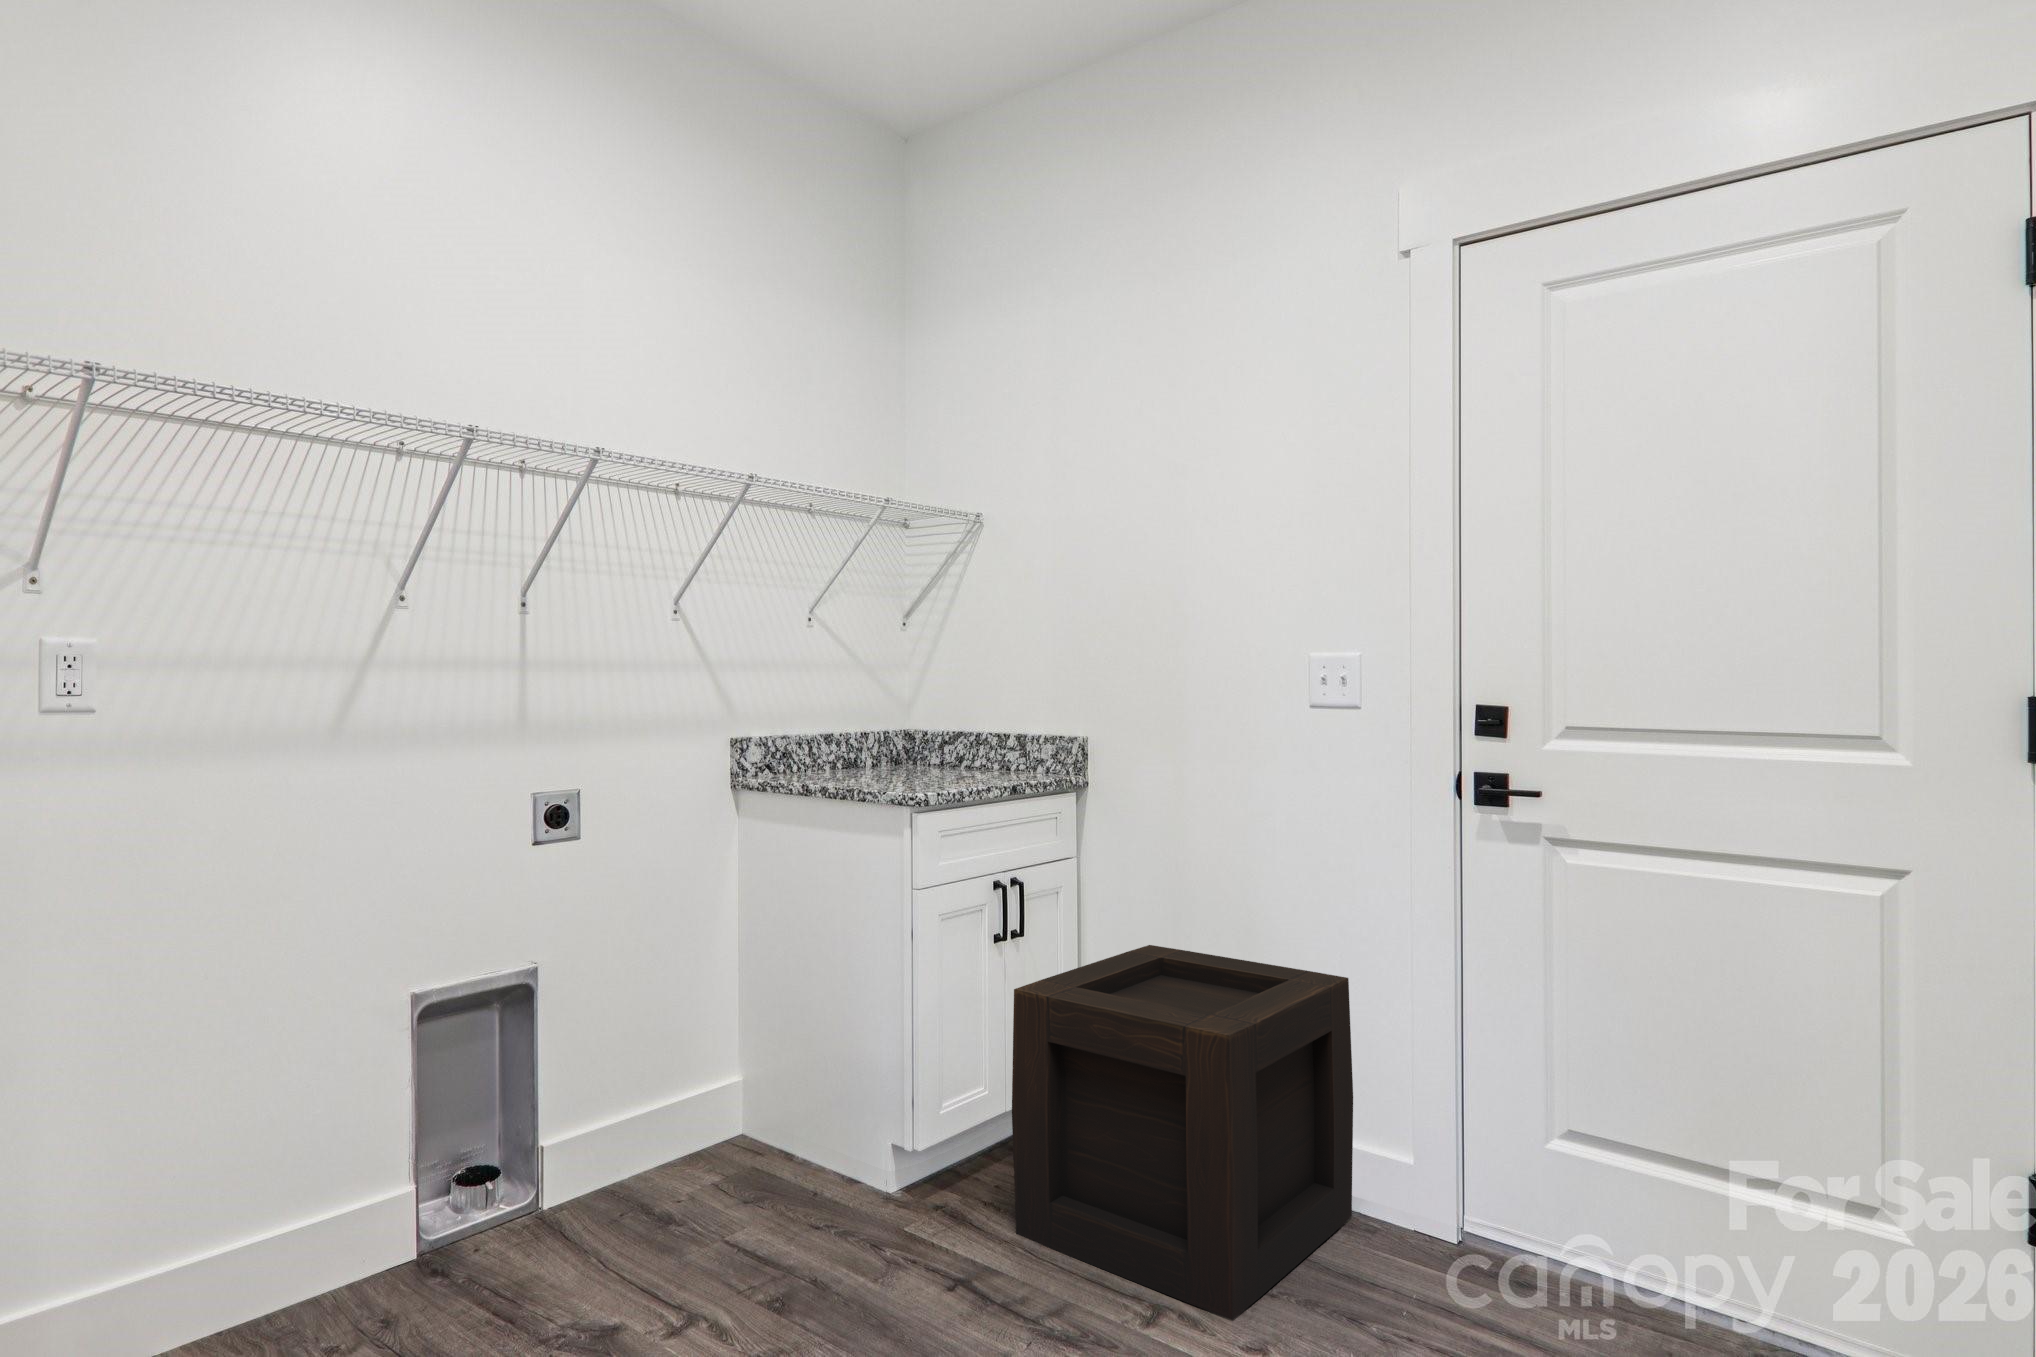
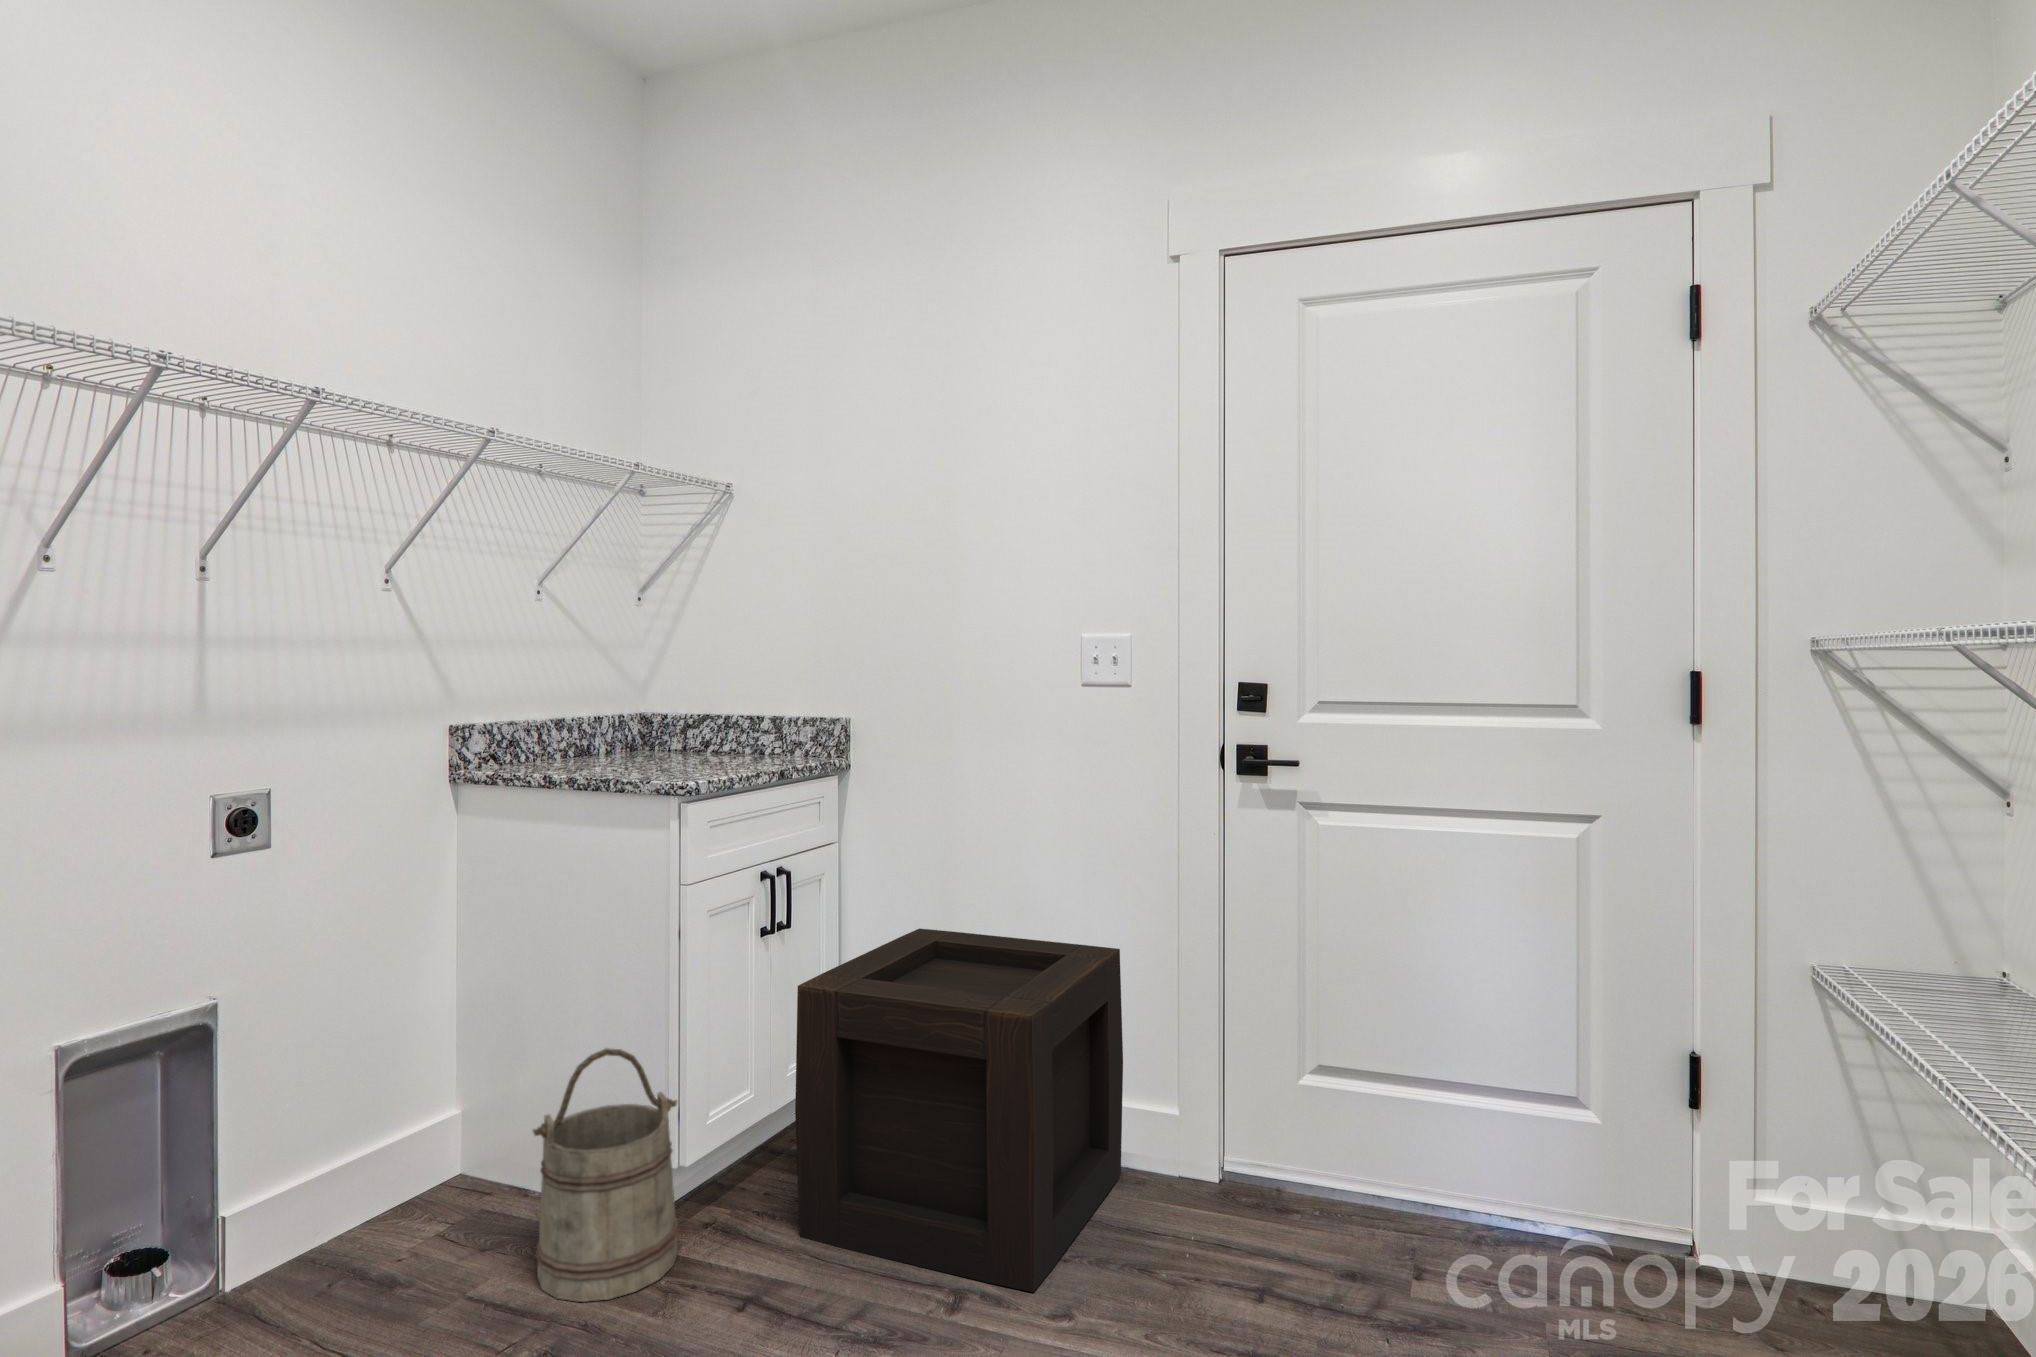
bucket: none [777,1033,905,1264] -> present [533,1048,679,1302]

